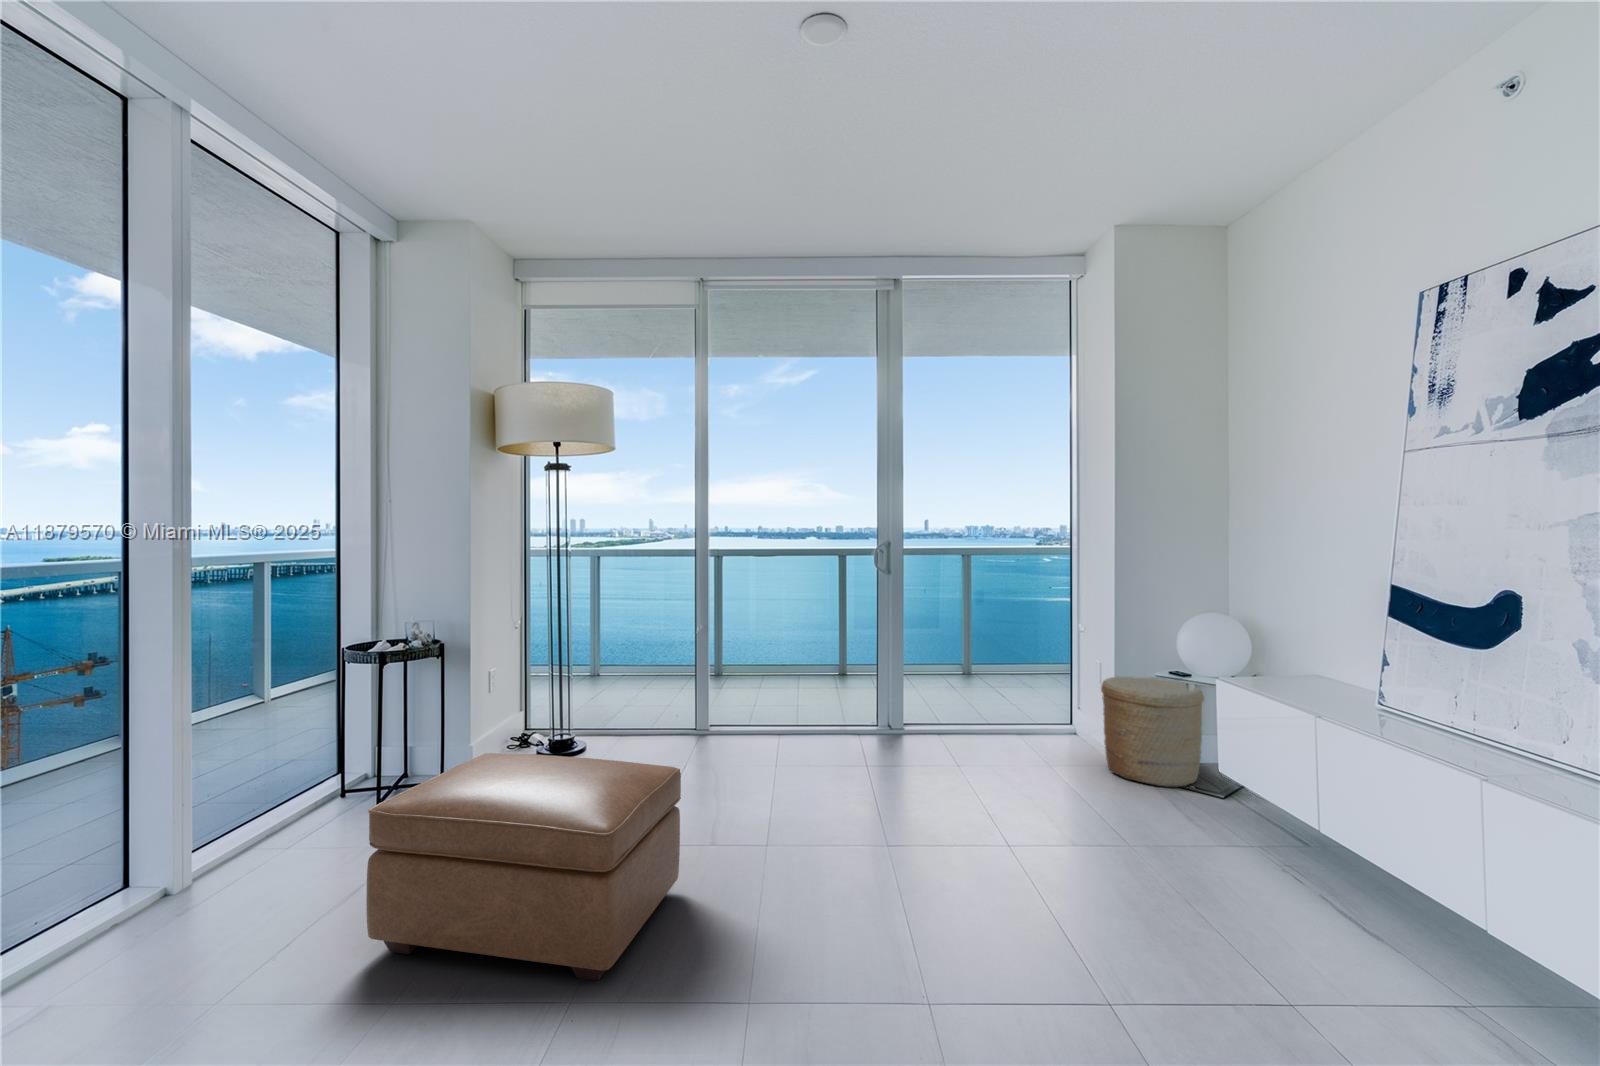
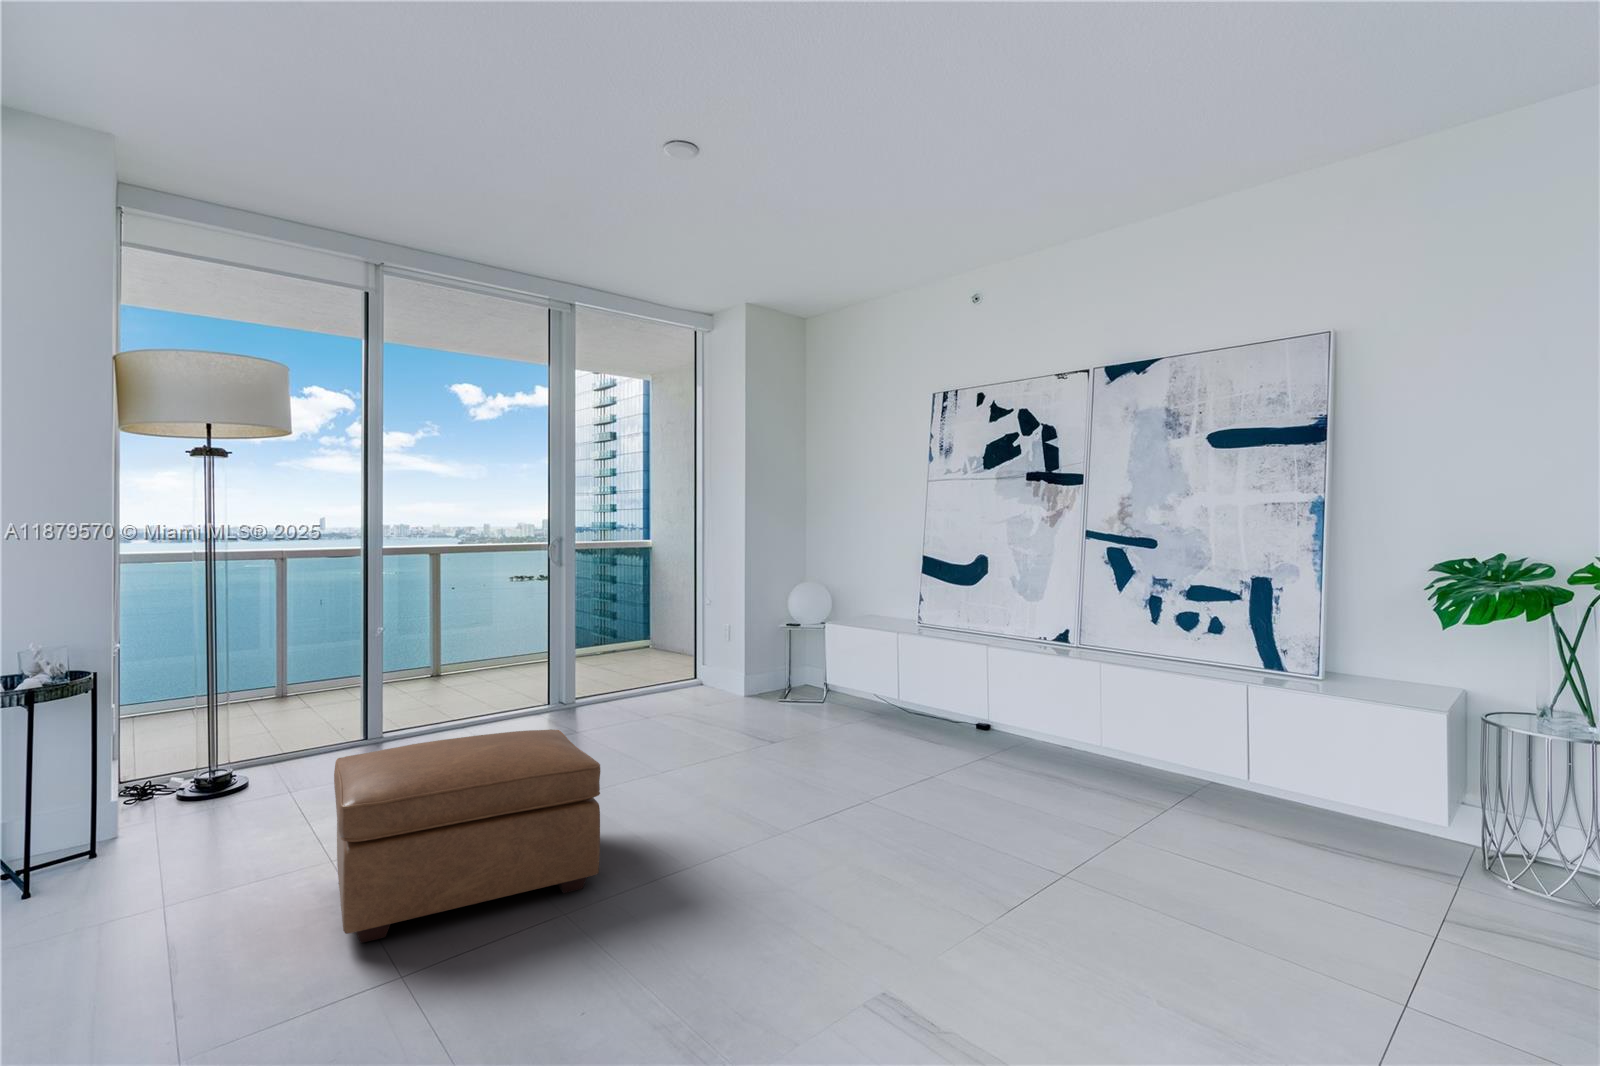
woven basket: present [1101,677,1204,787] -> none [741,631,807,704]

